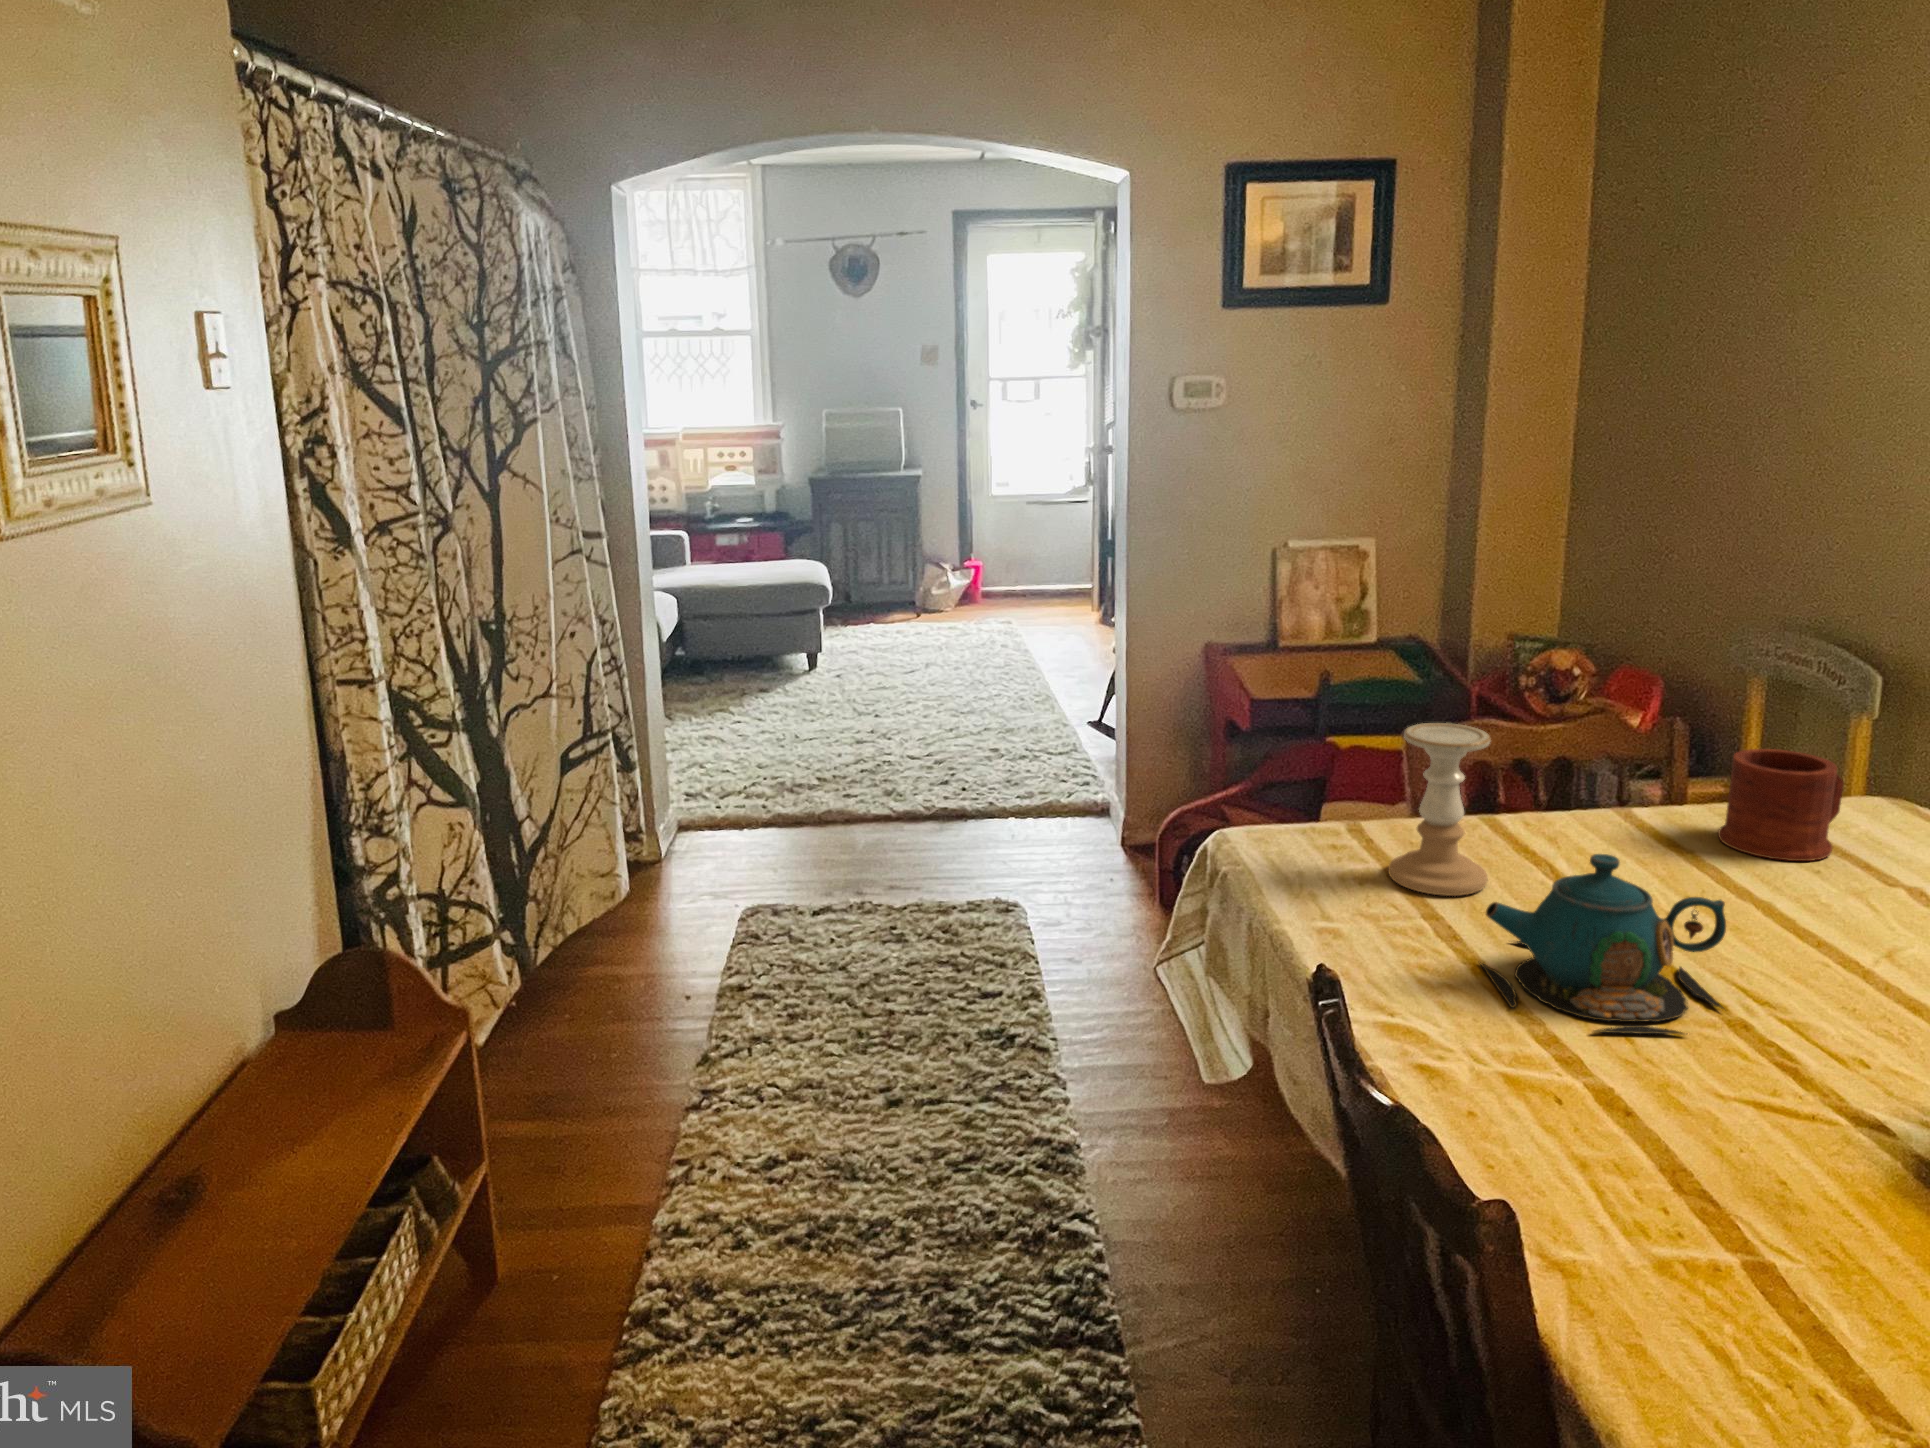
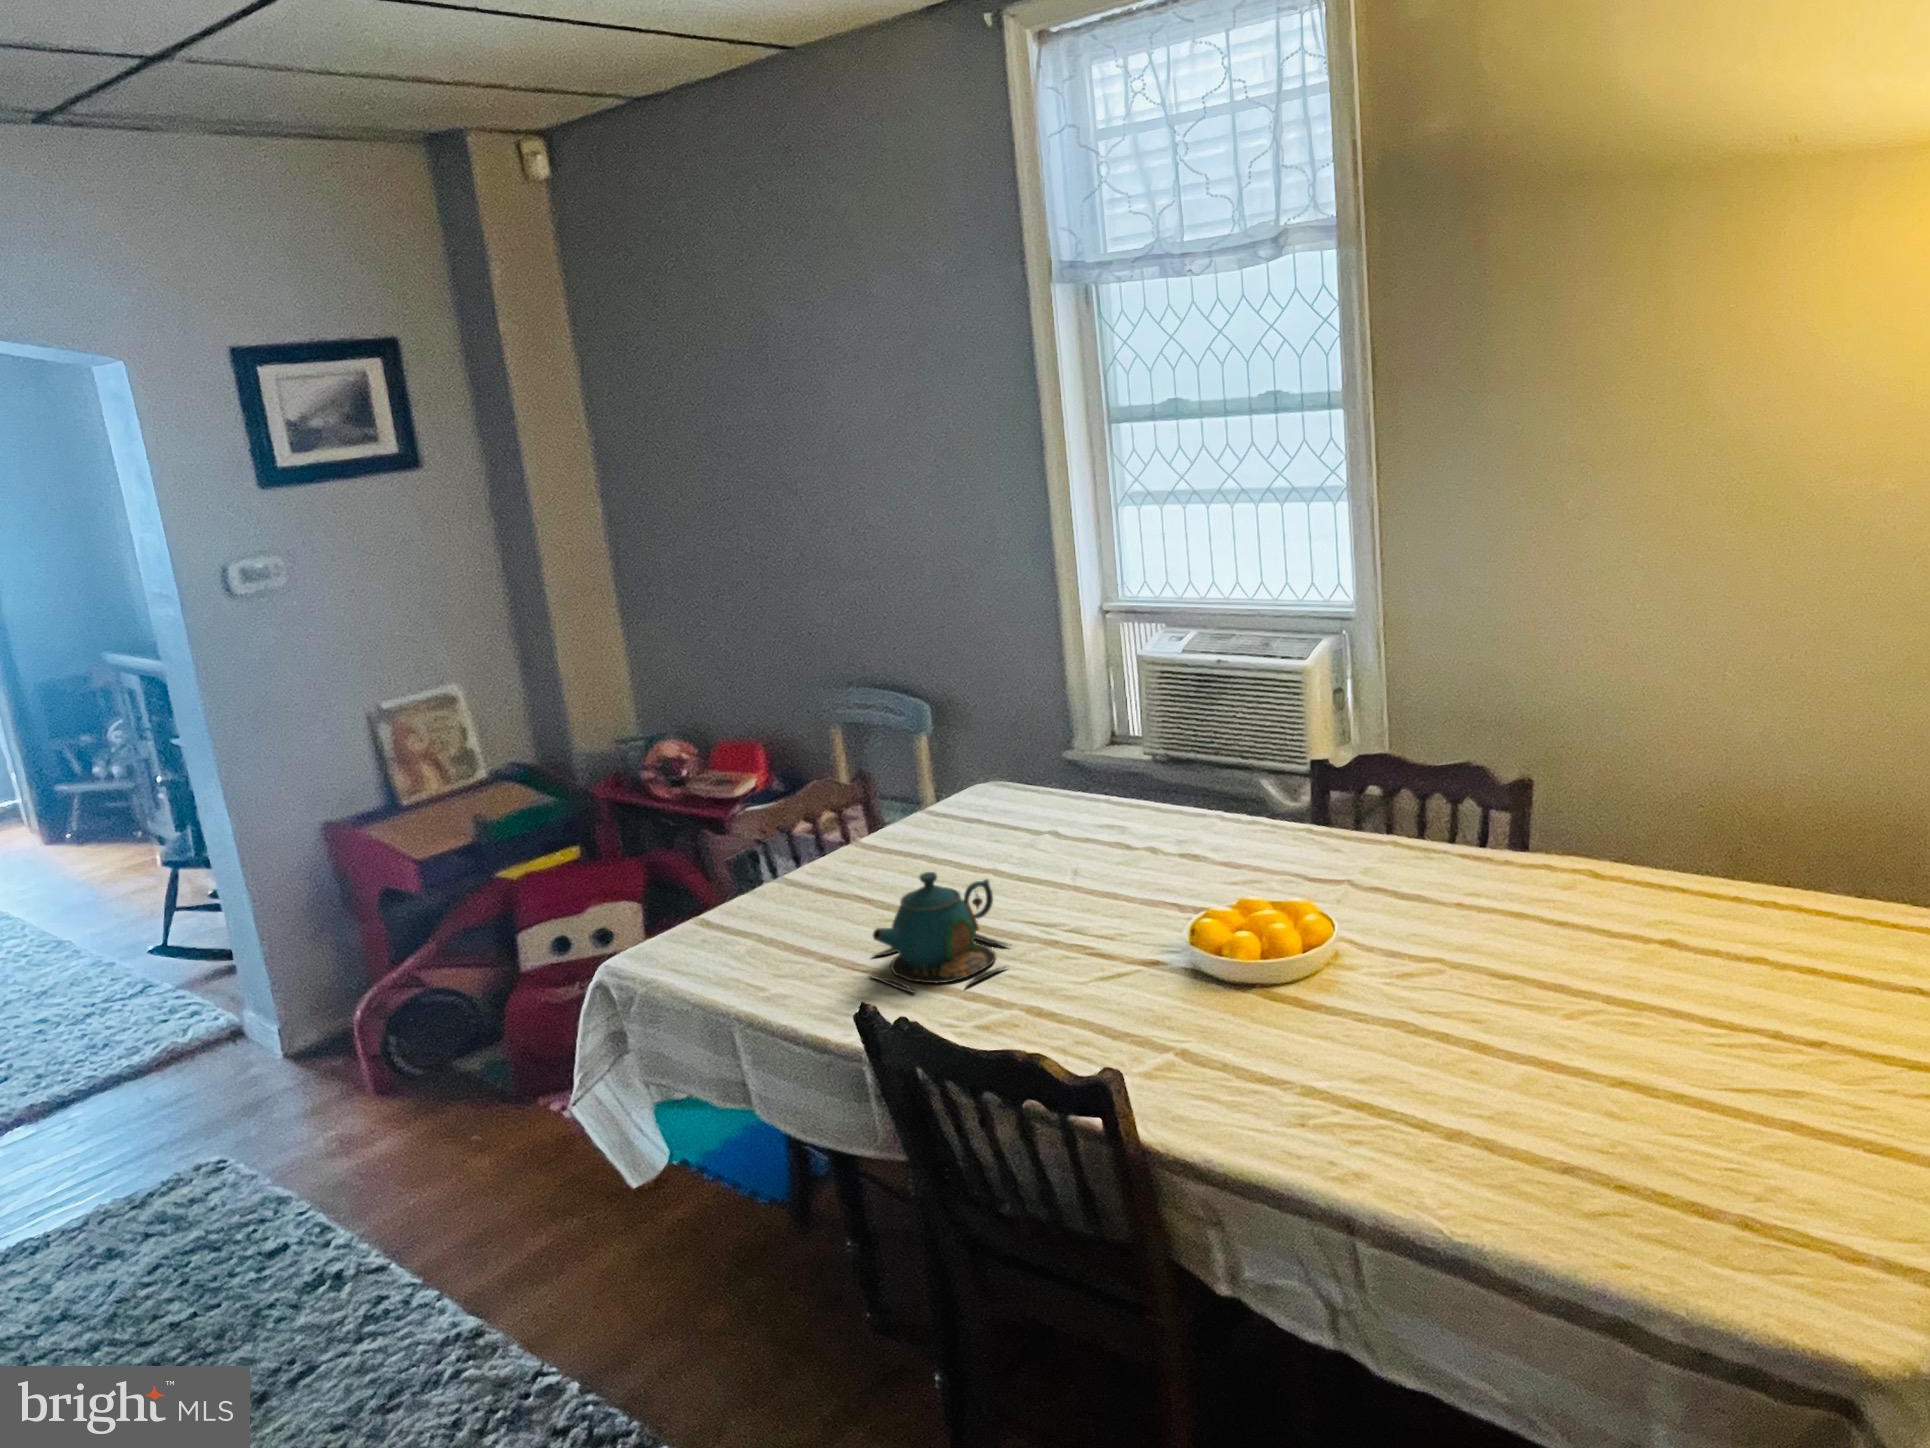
candle holder: present [1388,723,1490,896] -> none [742,816,822,950]
mug: present [1718,749,1844,861] -> none [908,776,976,852]

